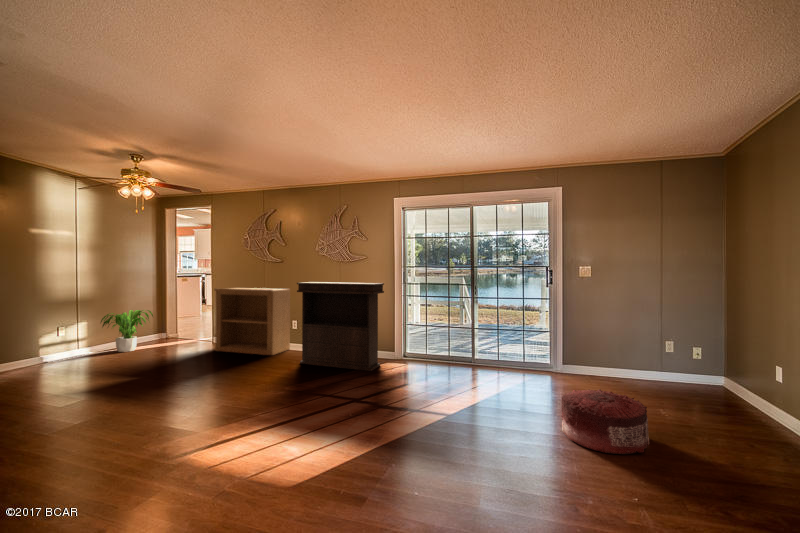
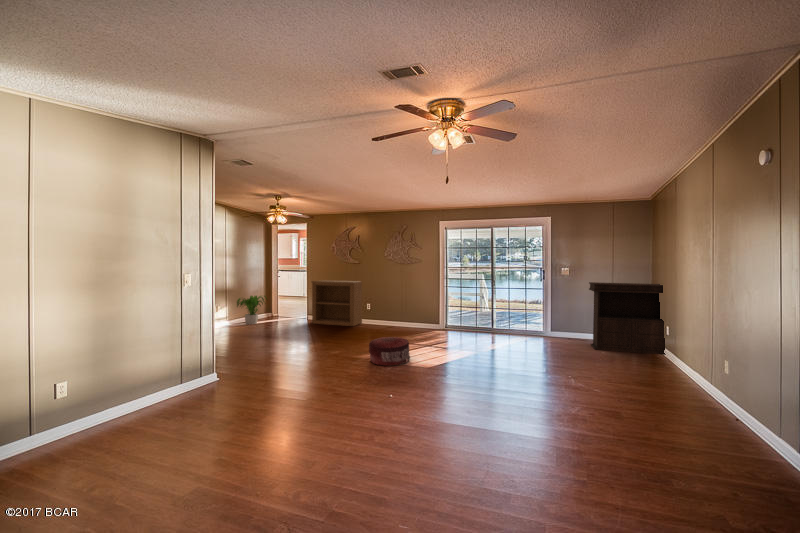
console table: present [297,282,384,371] -> present [589,282,666,355]
pouf: present [562,389,649,454] -> present [369,337,410,366]

